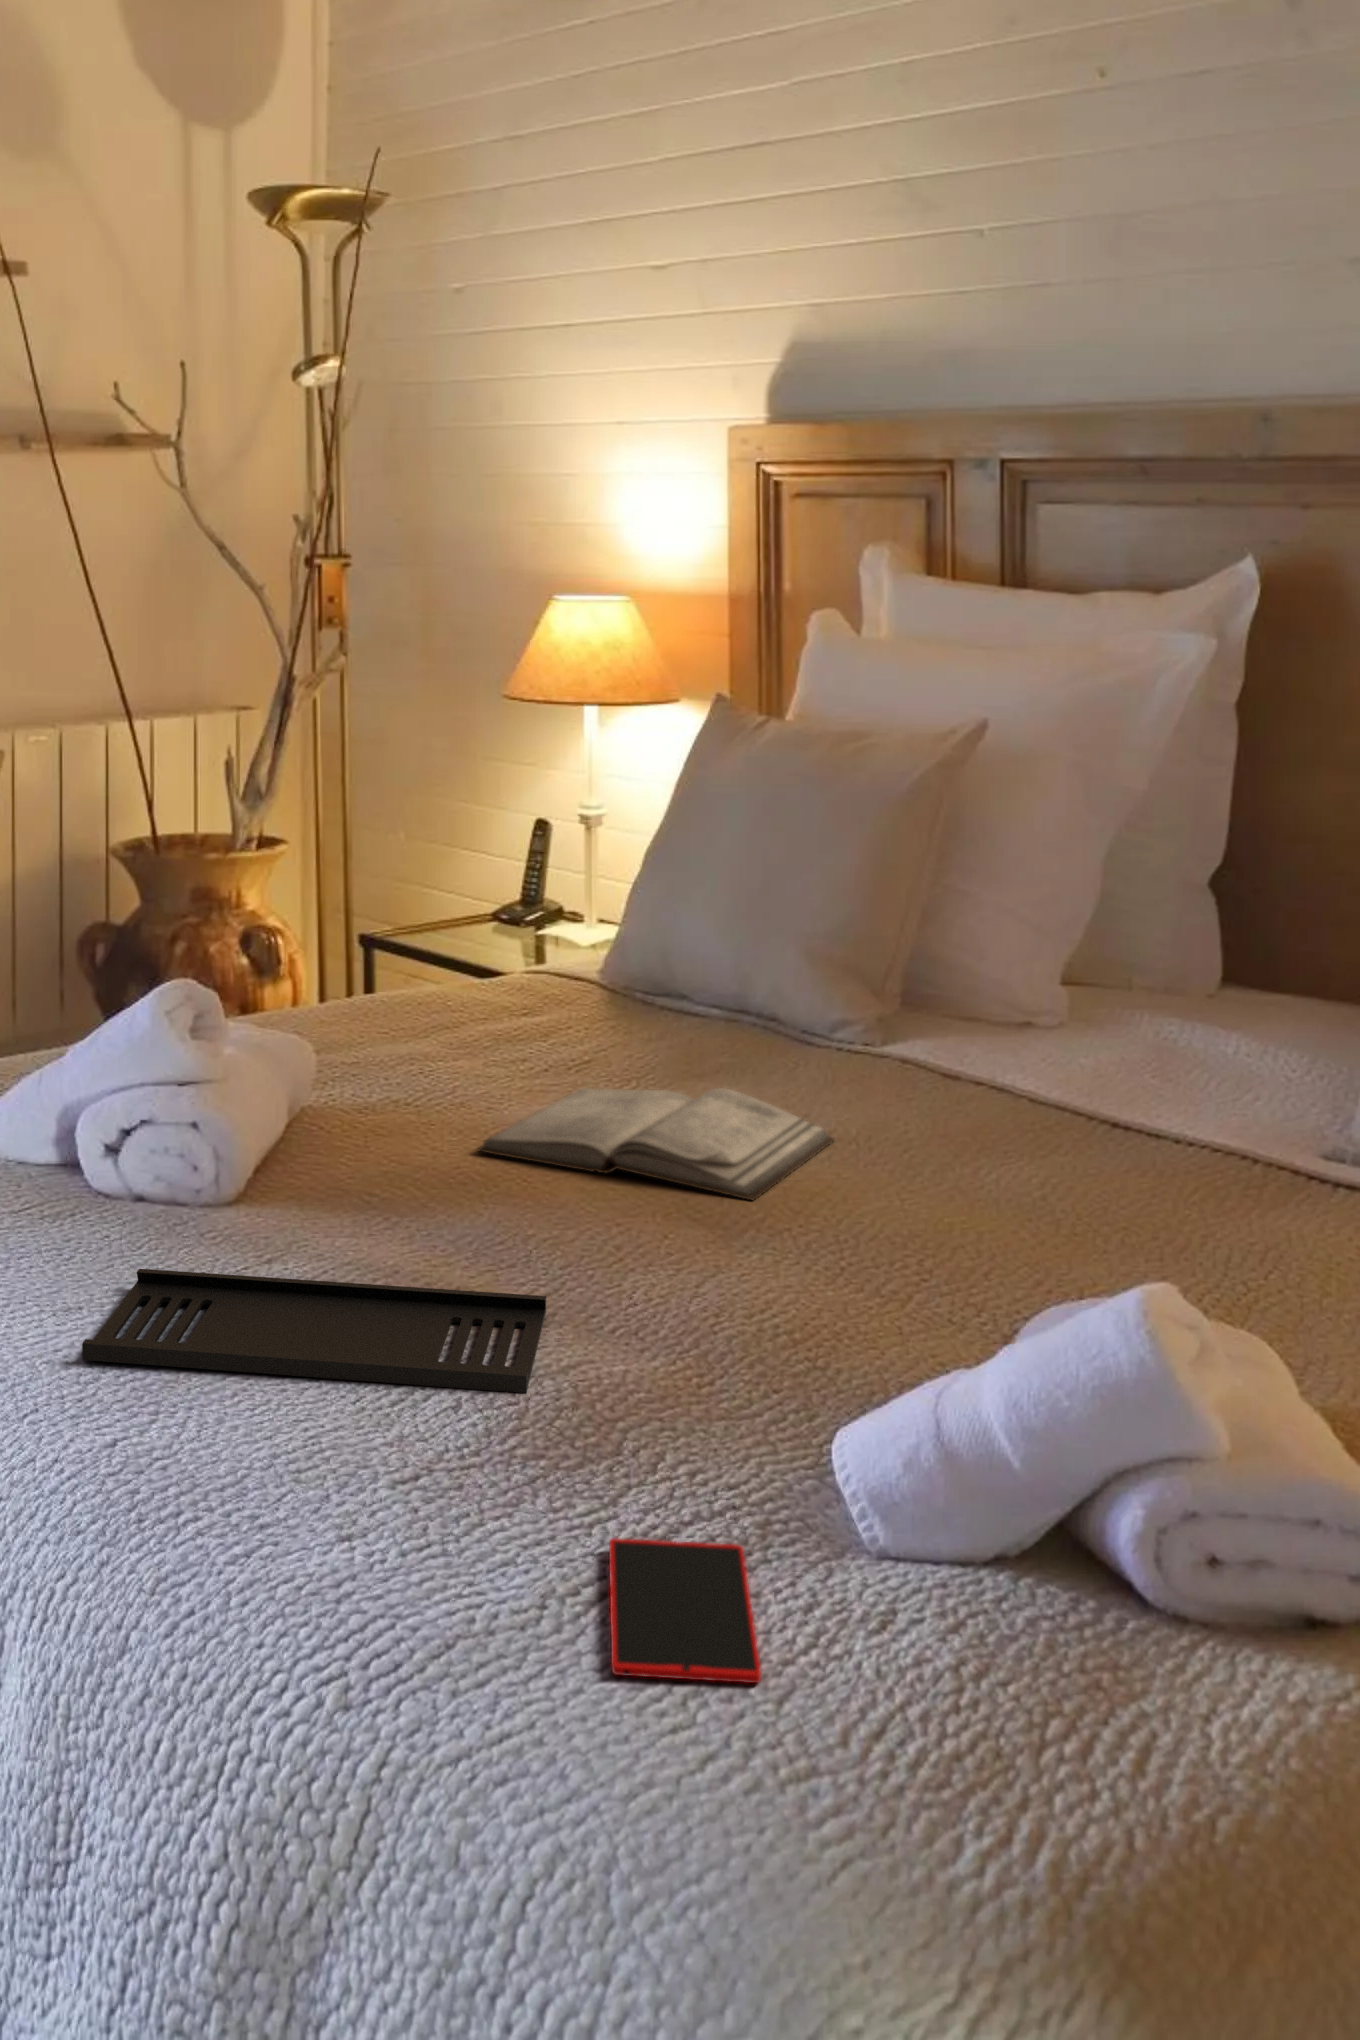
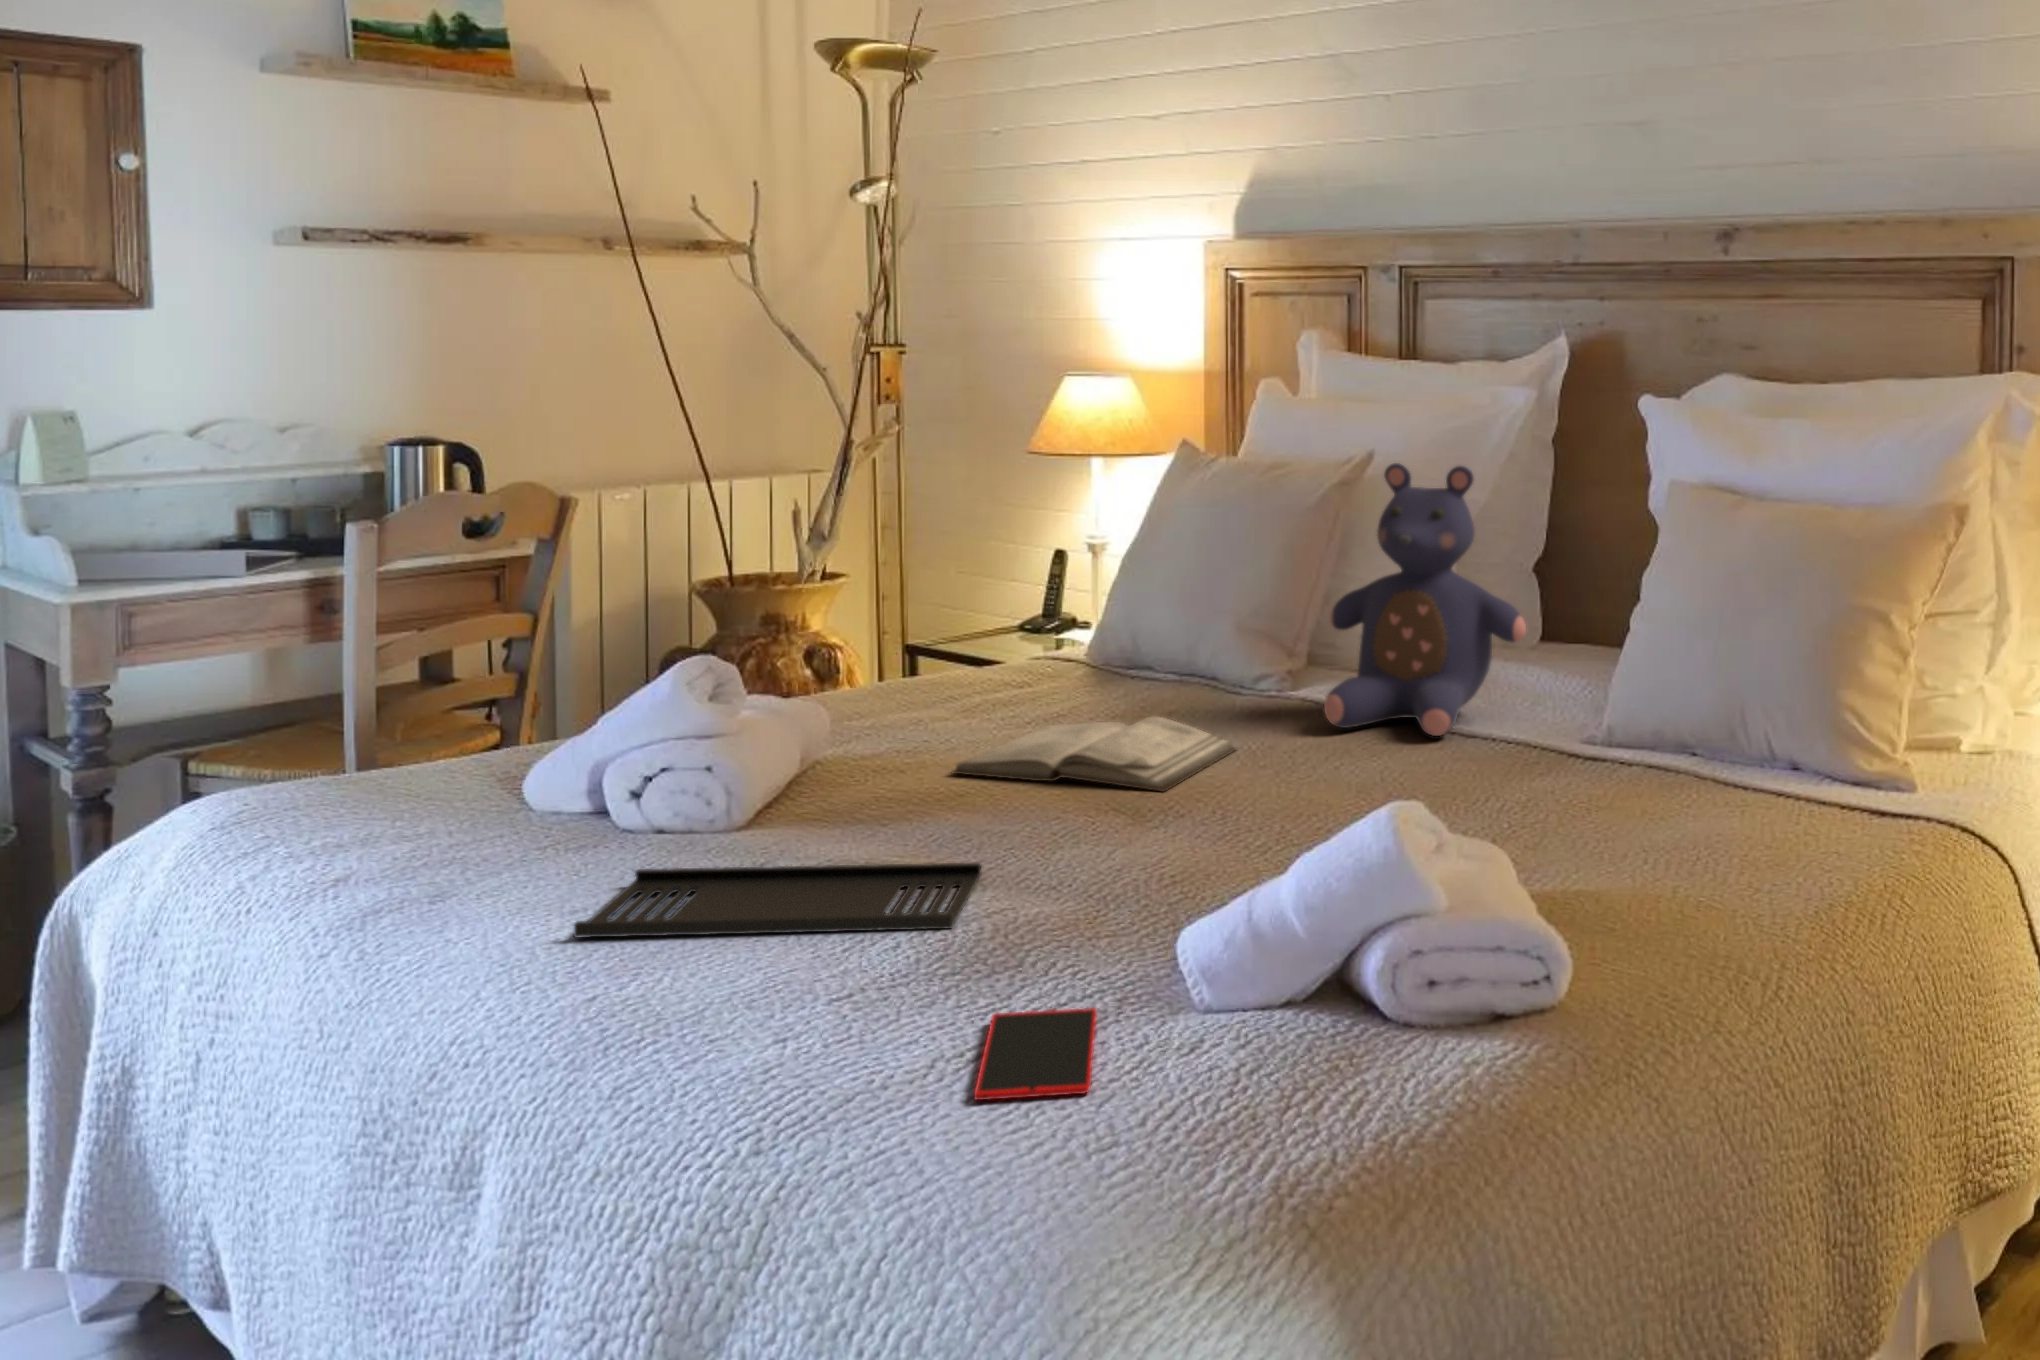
teddy bear: none [944,760,1229,1139] -> present [1324,463,1526,736]

